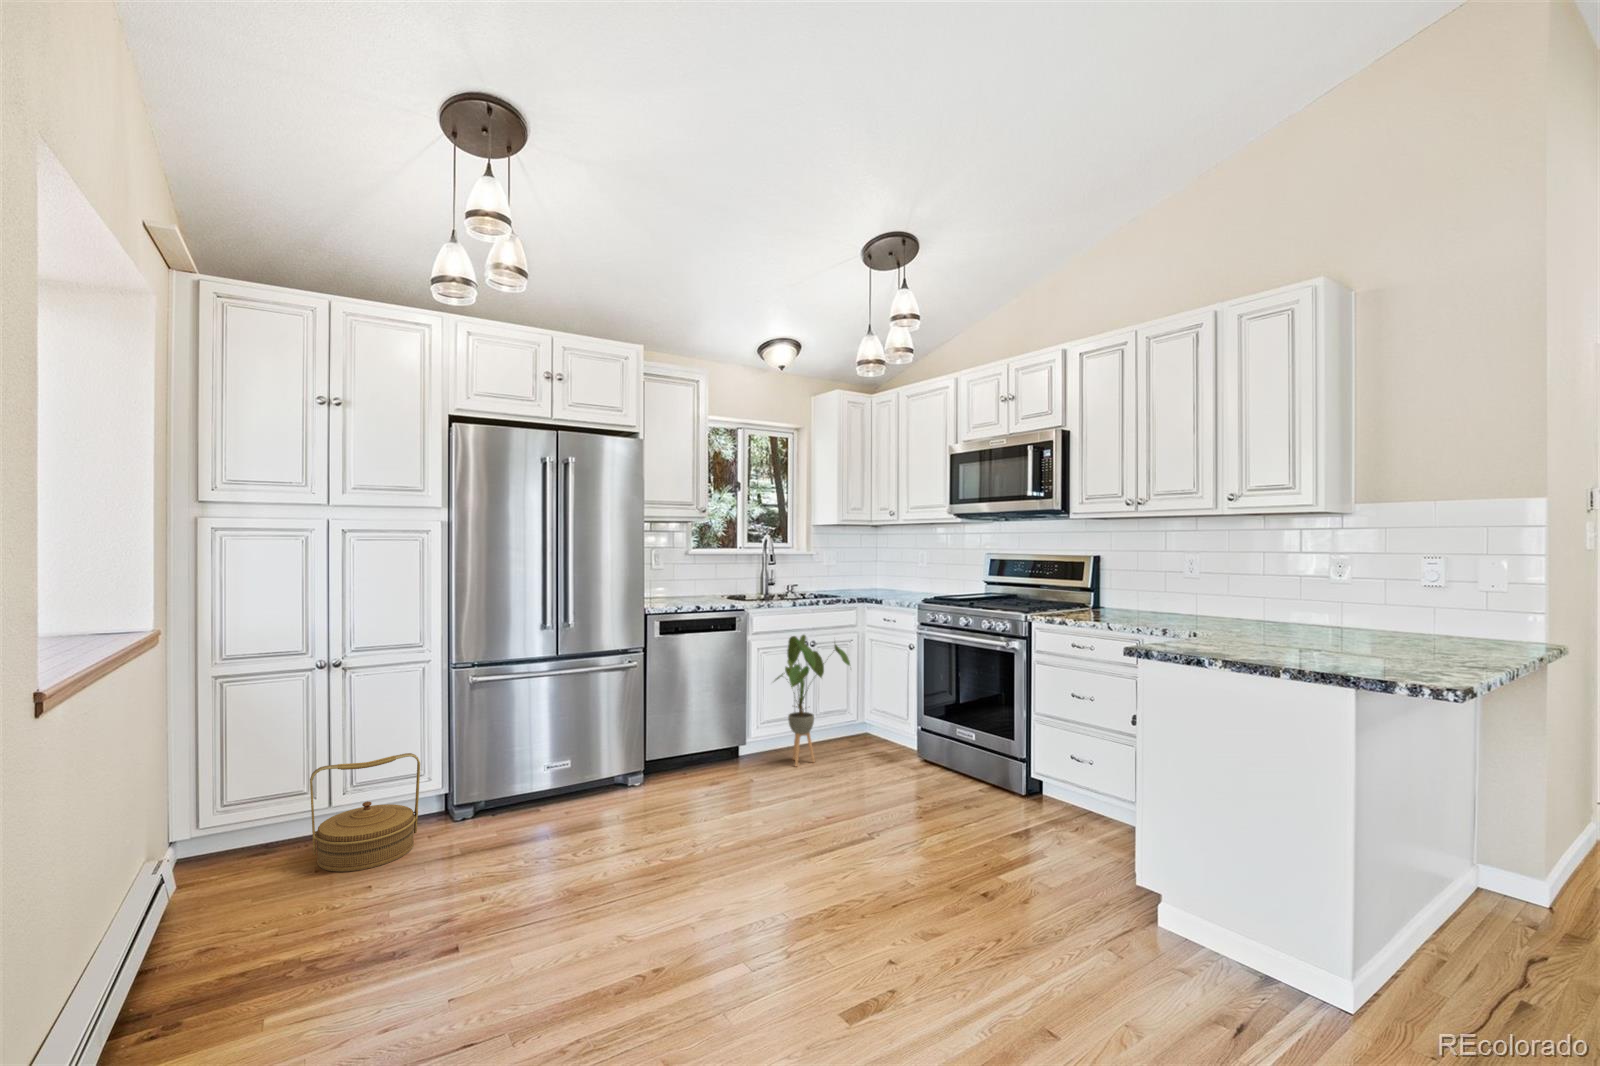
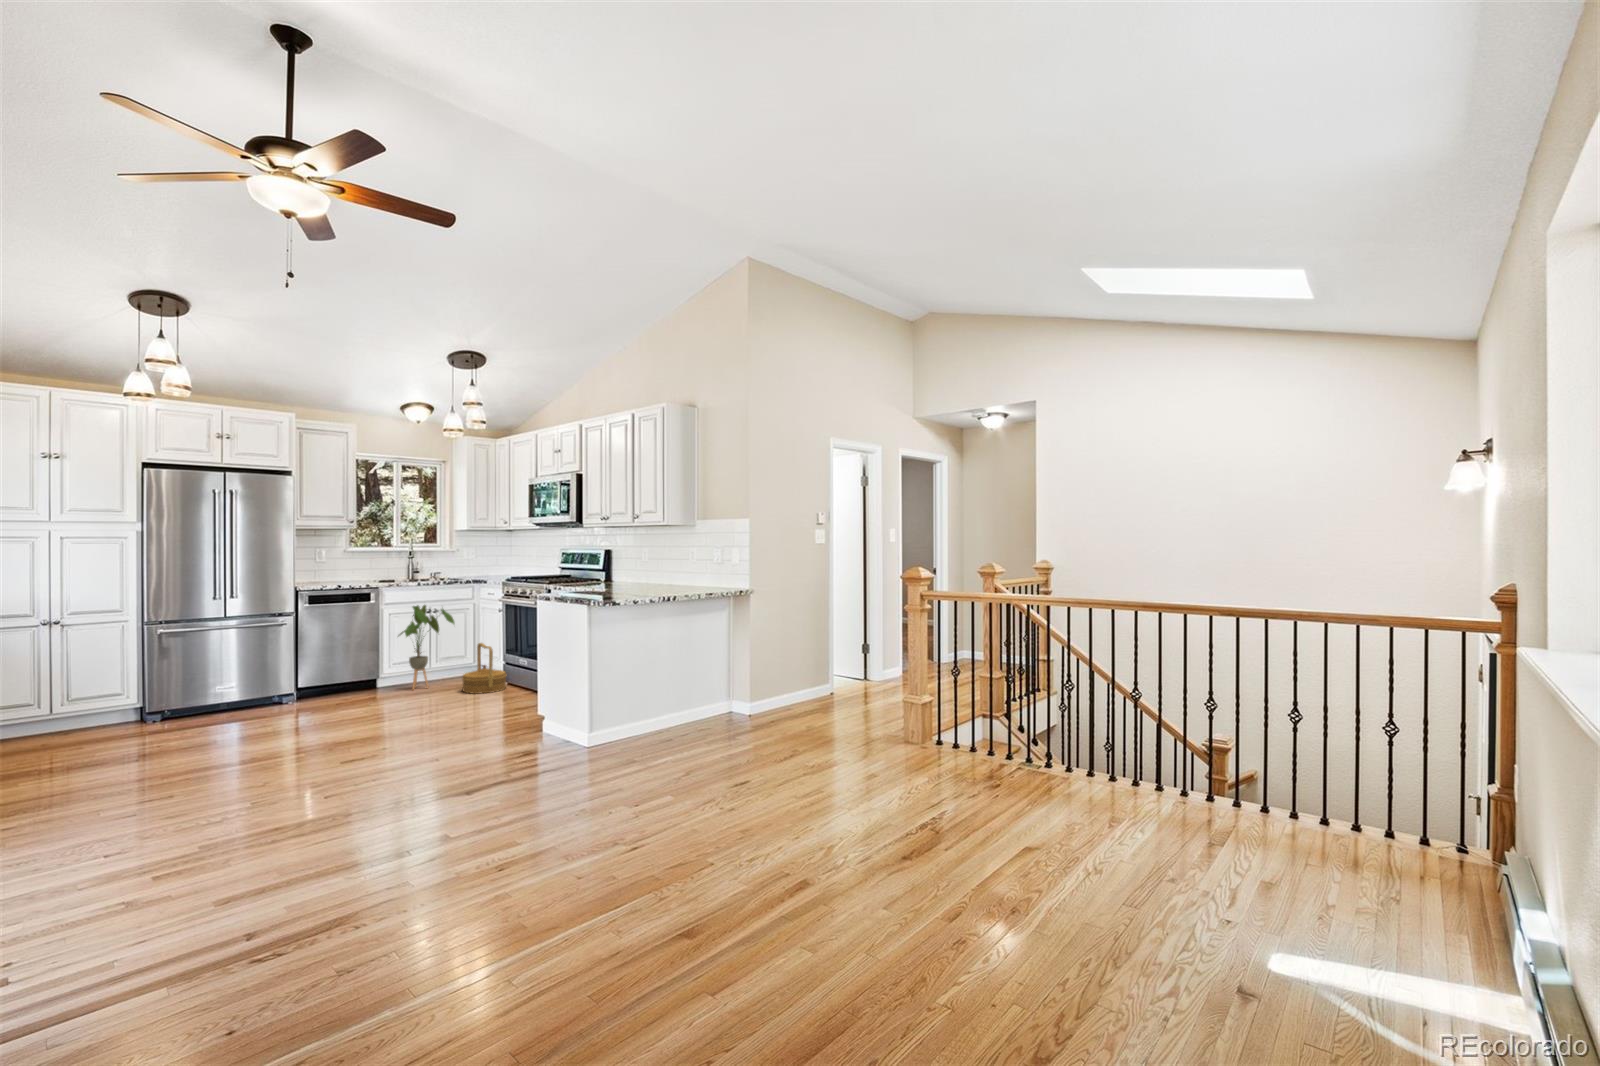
woven basket: present [310,753,420,872] -> present [462,643,507,694]

